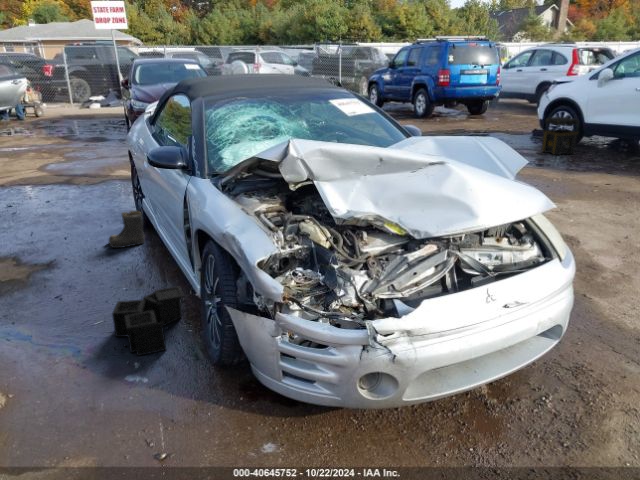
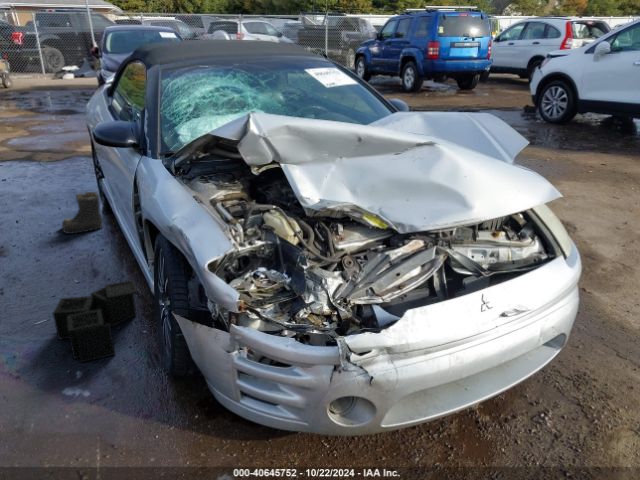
toolbox: present [542,117,579,155] -> none [534,93,575,134]

